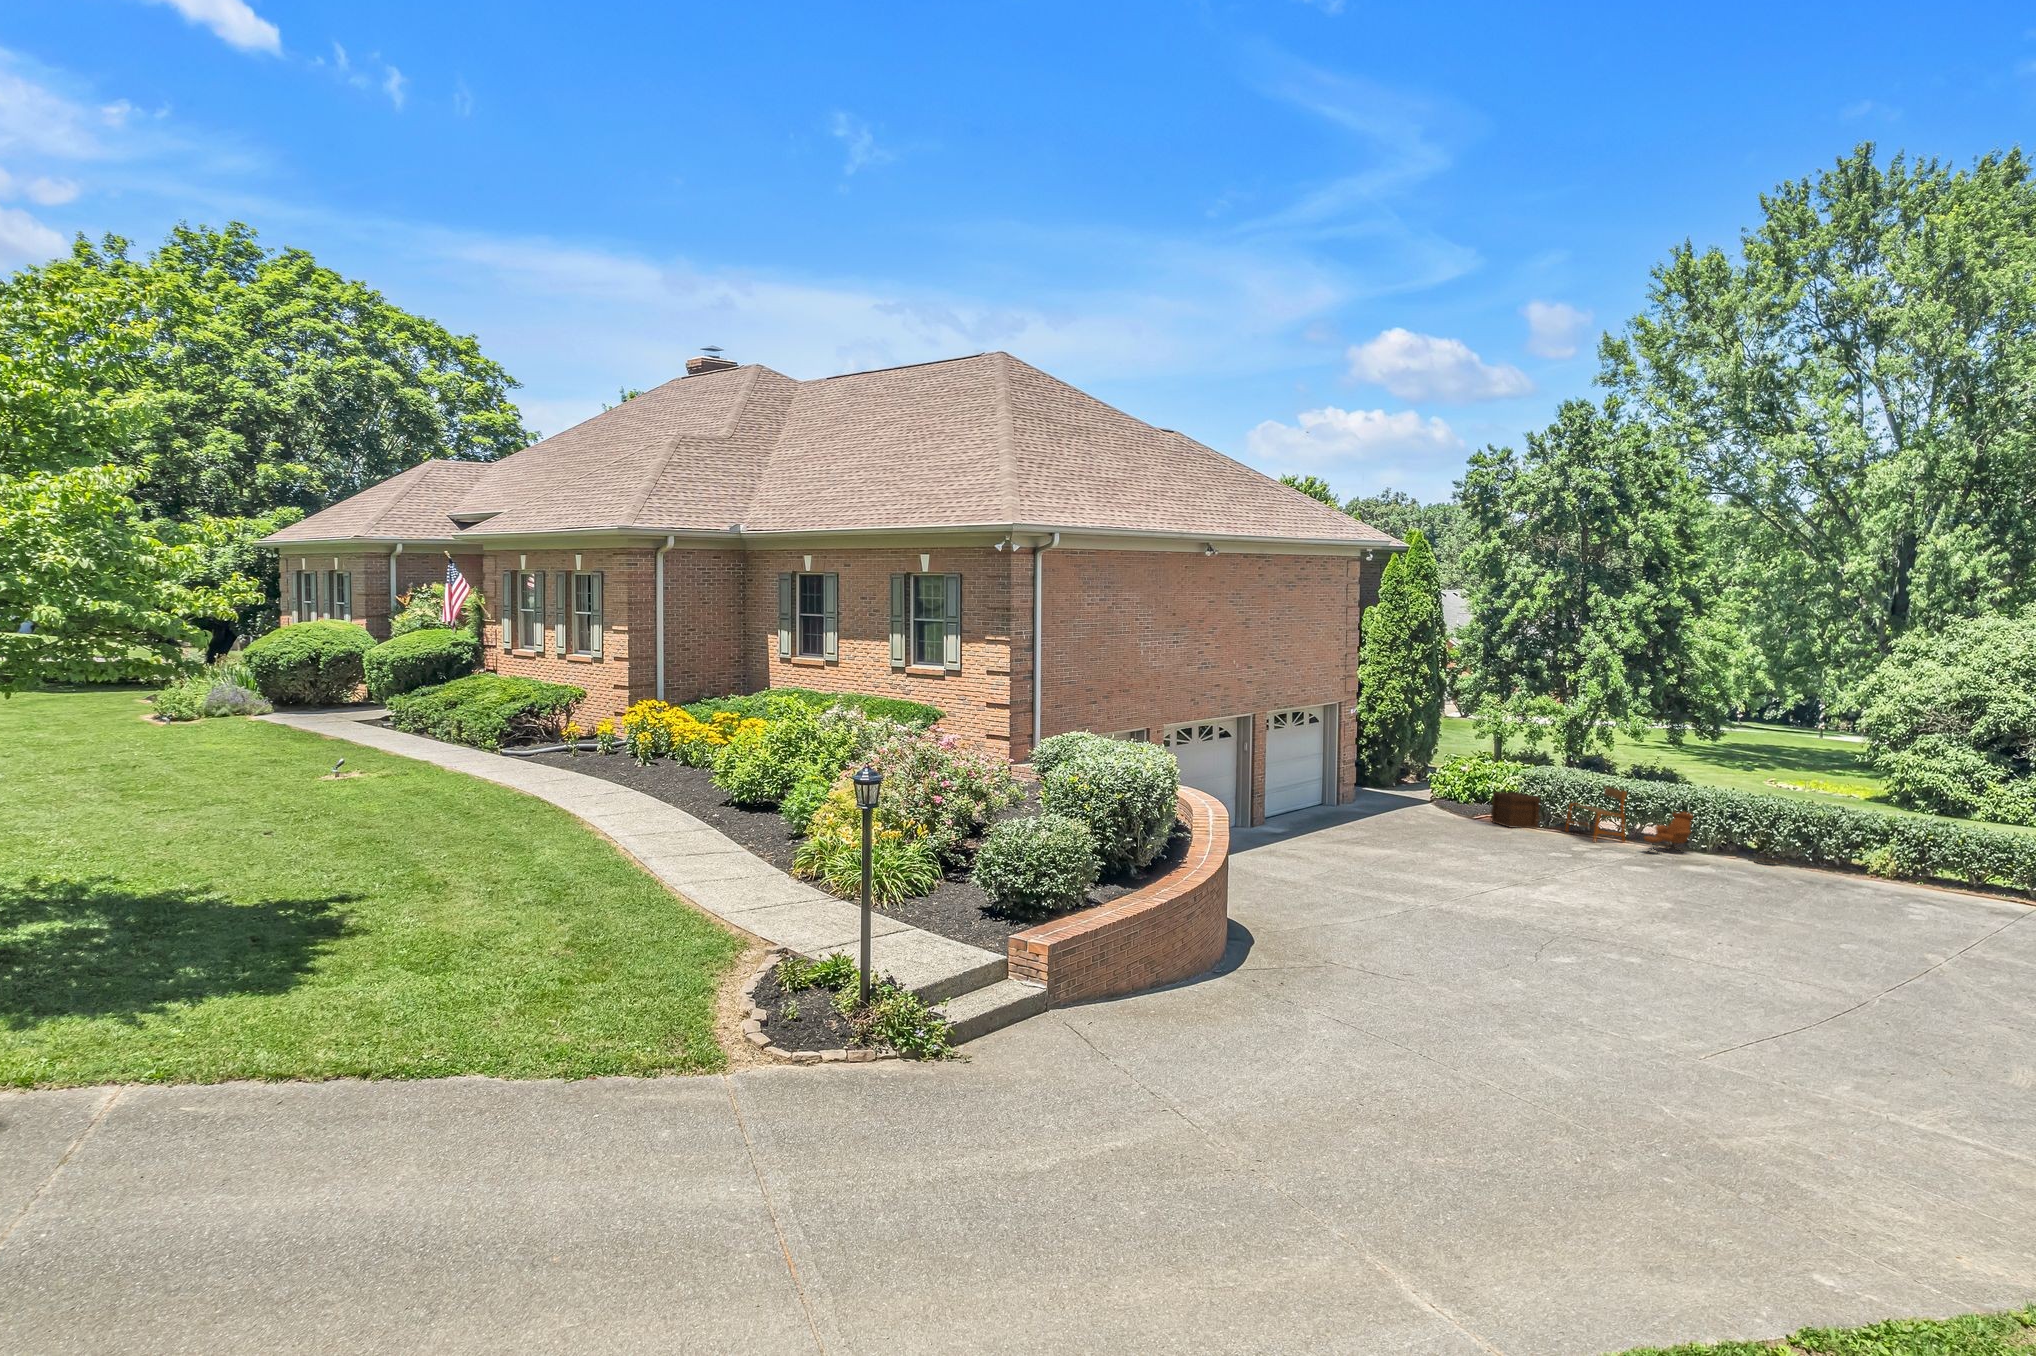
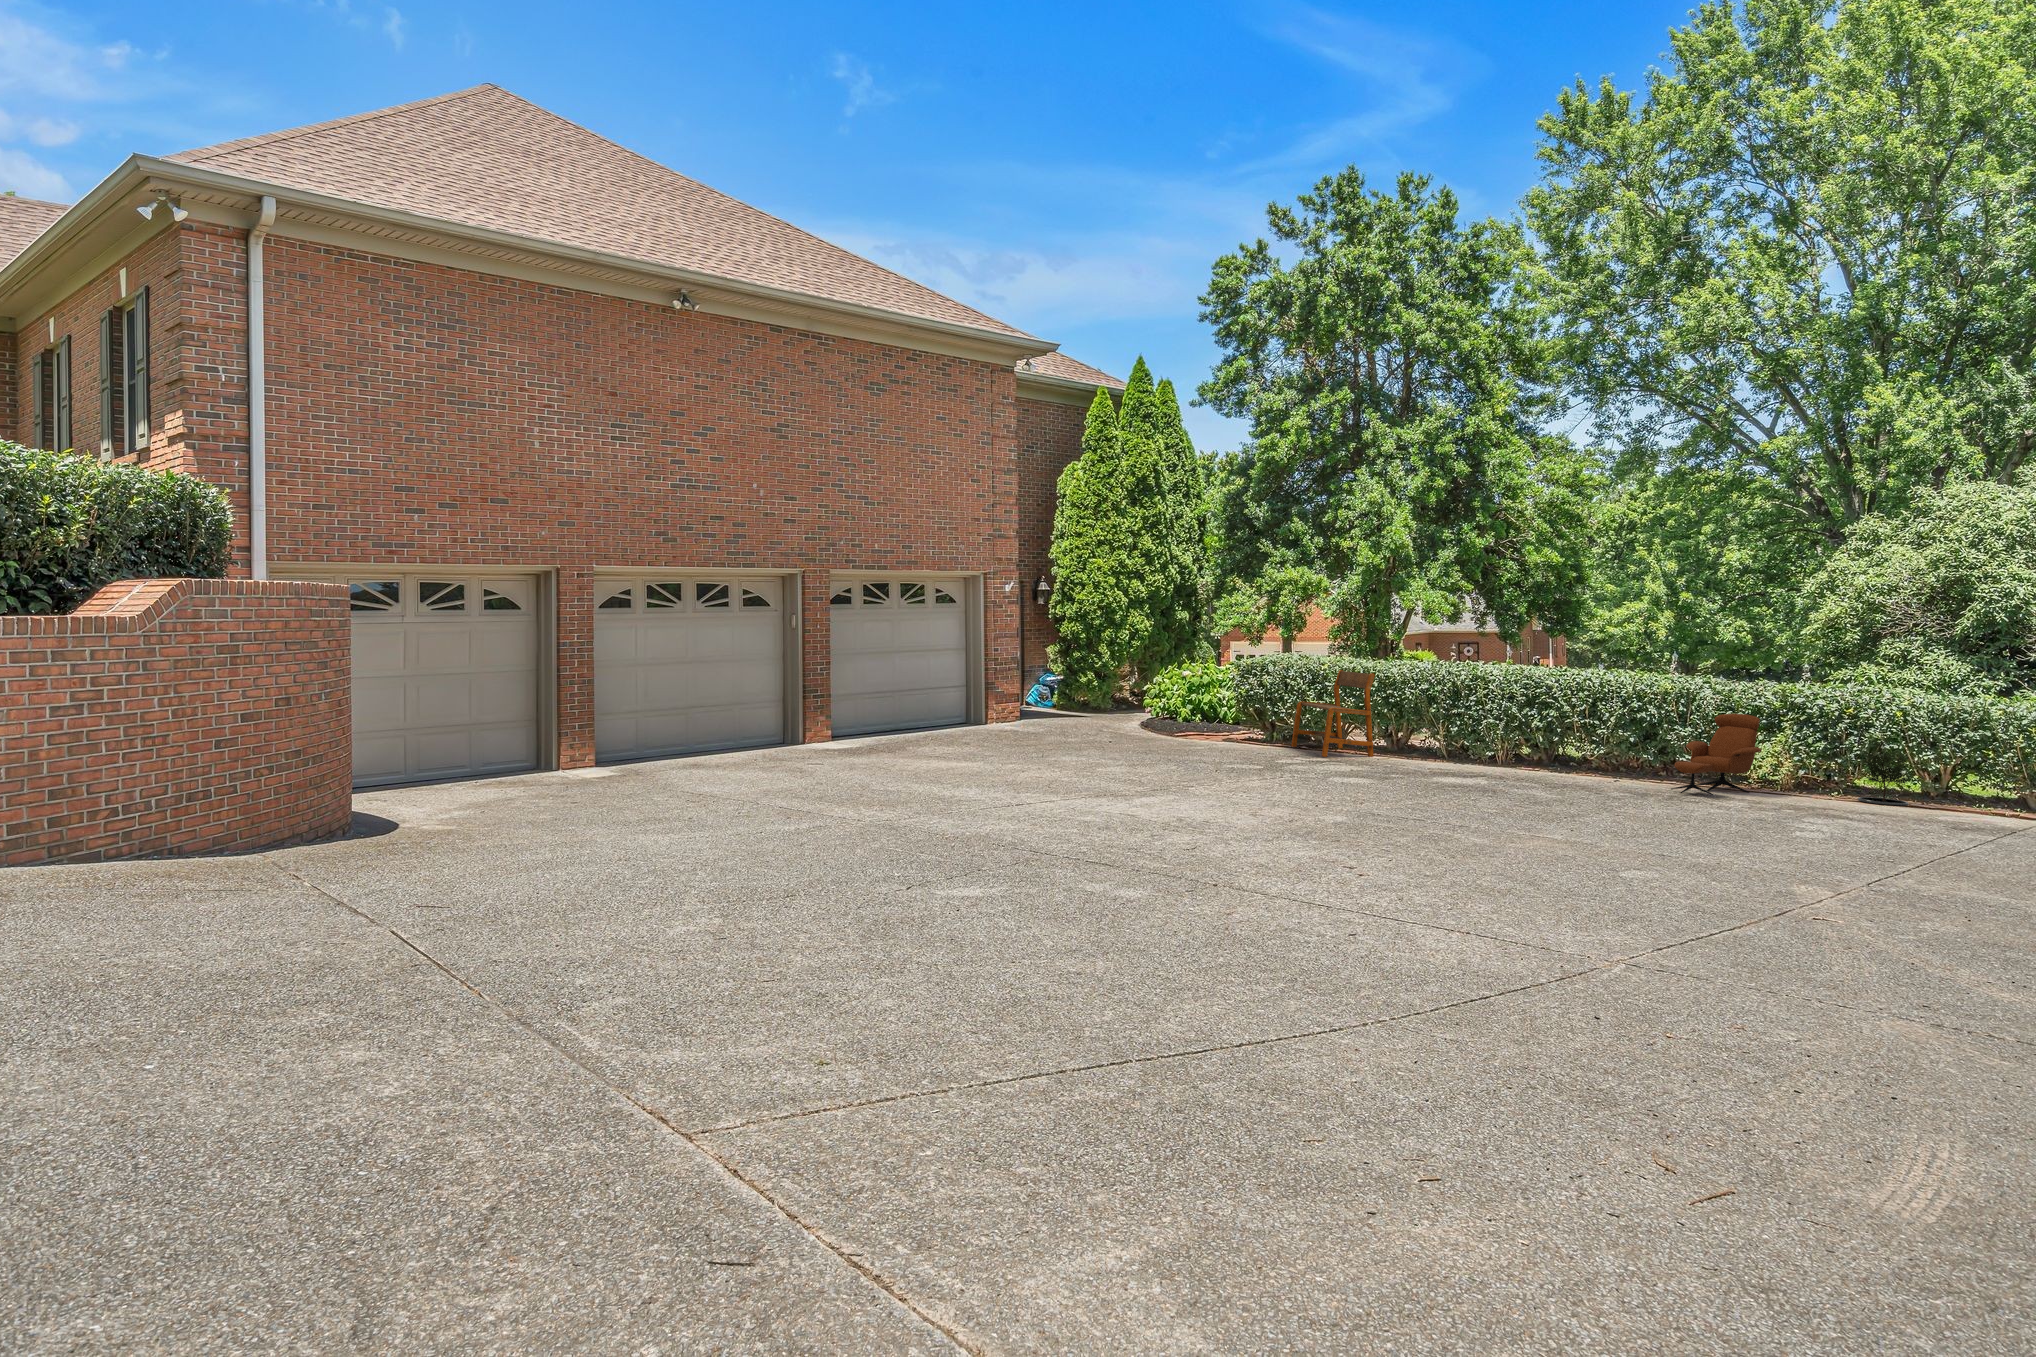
wooden crate: present [1491,791,1540,828] -> none [1190,692,1258,745]
lounge chair: present [1644,812,1693,851] -> present [1671,714,1762,795]
potted tree: present [1754,829,1779,865] -> present [1858,731,1910,806]

